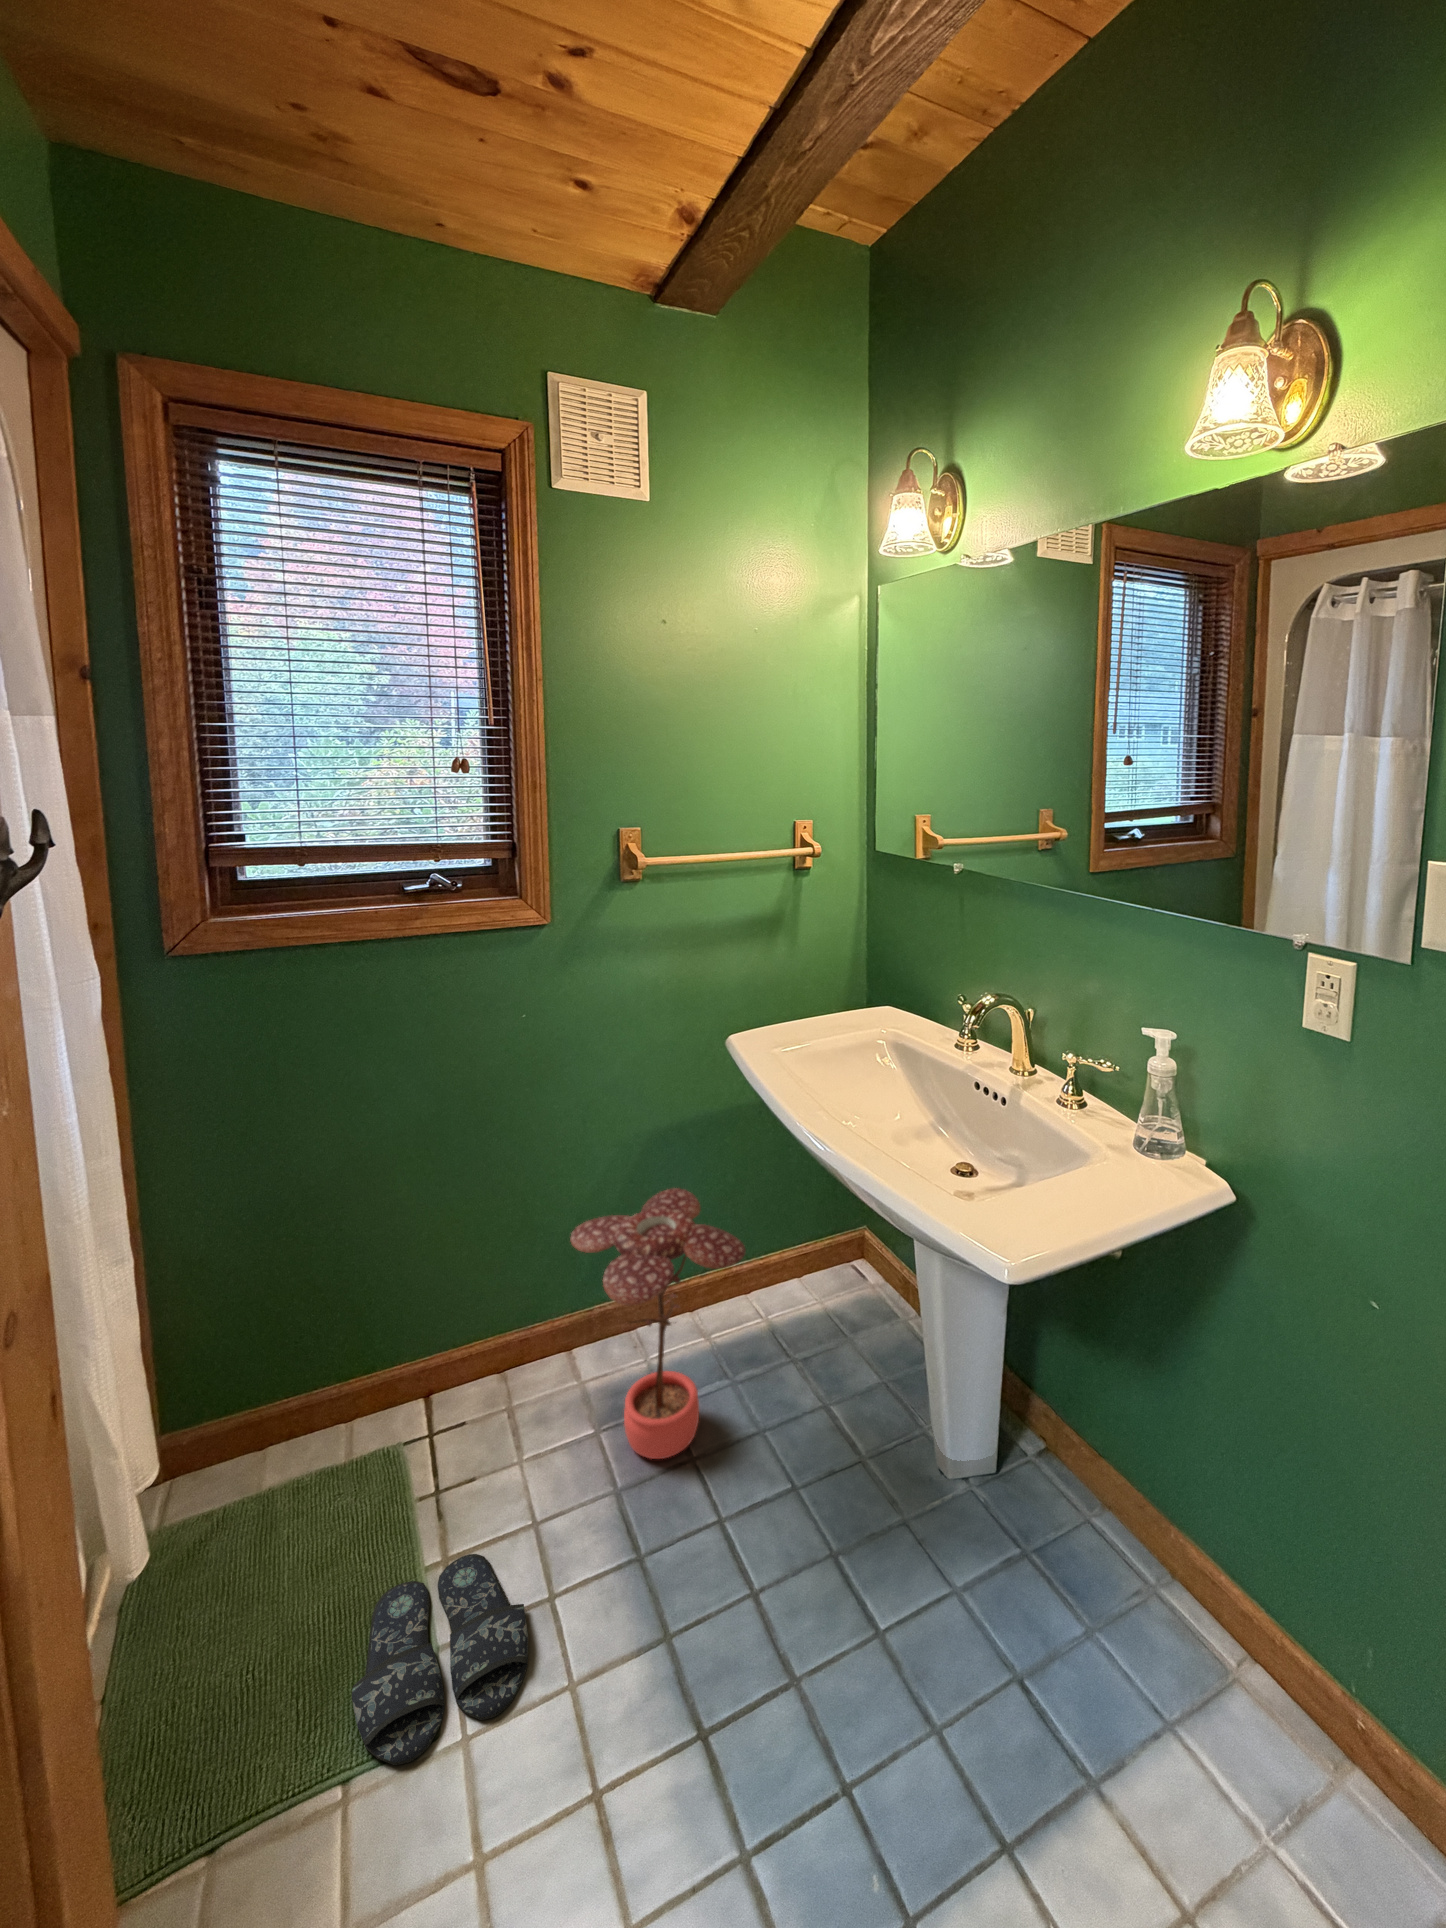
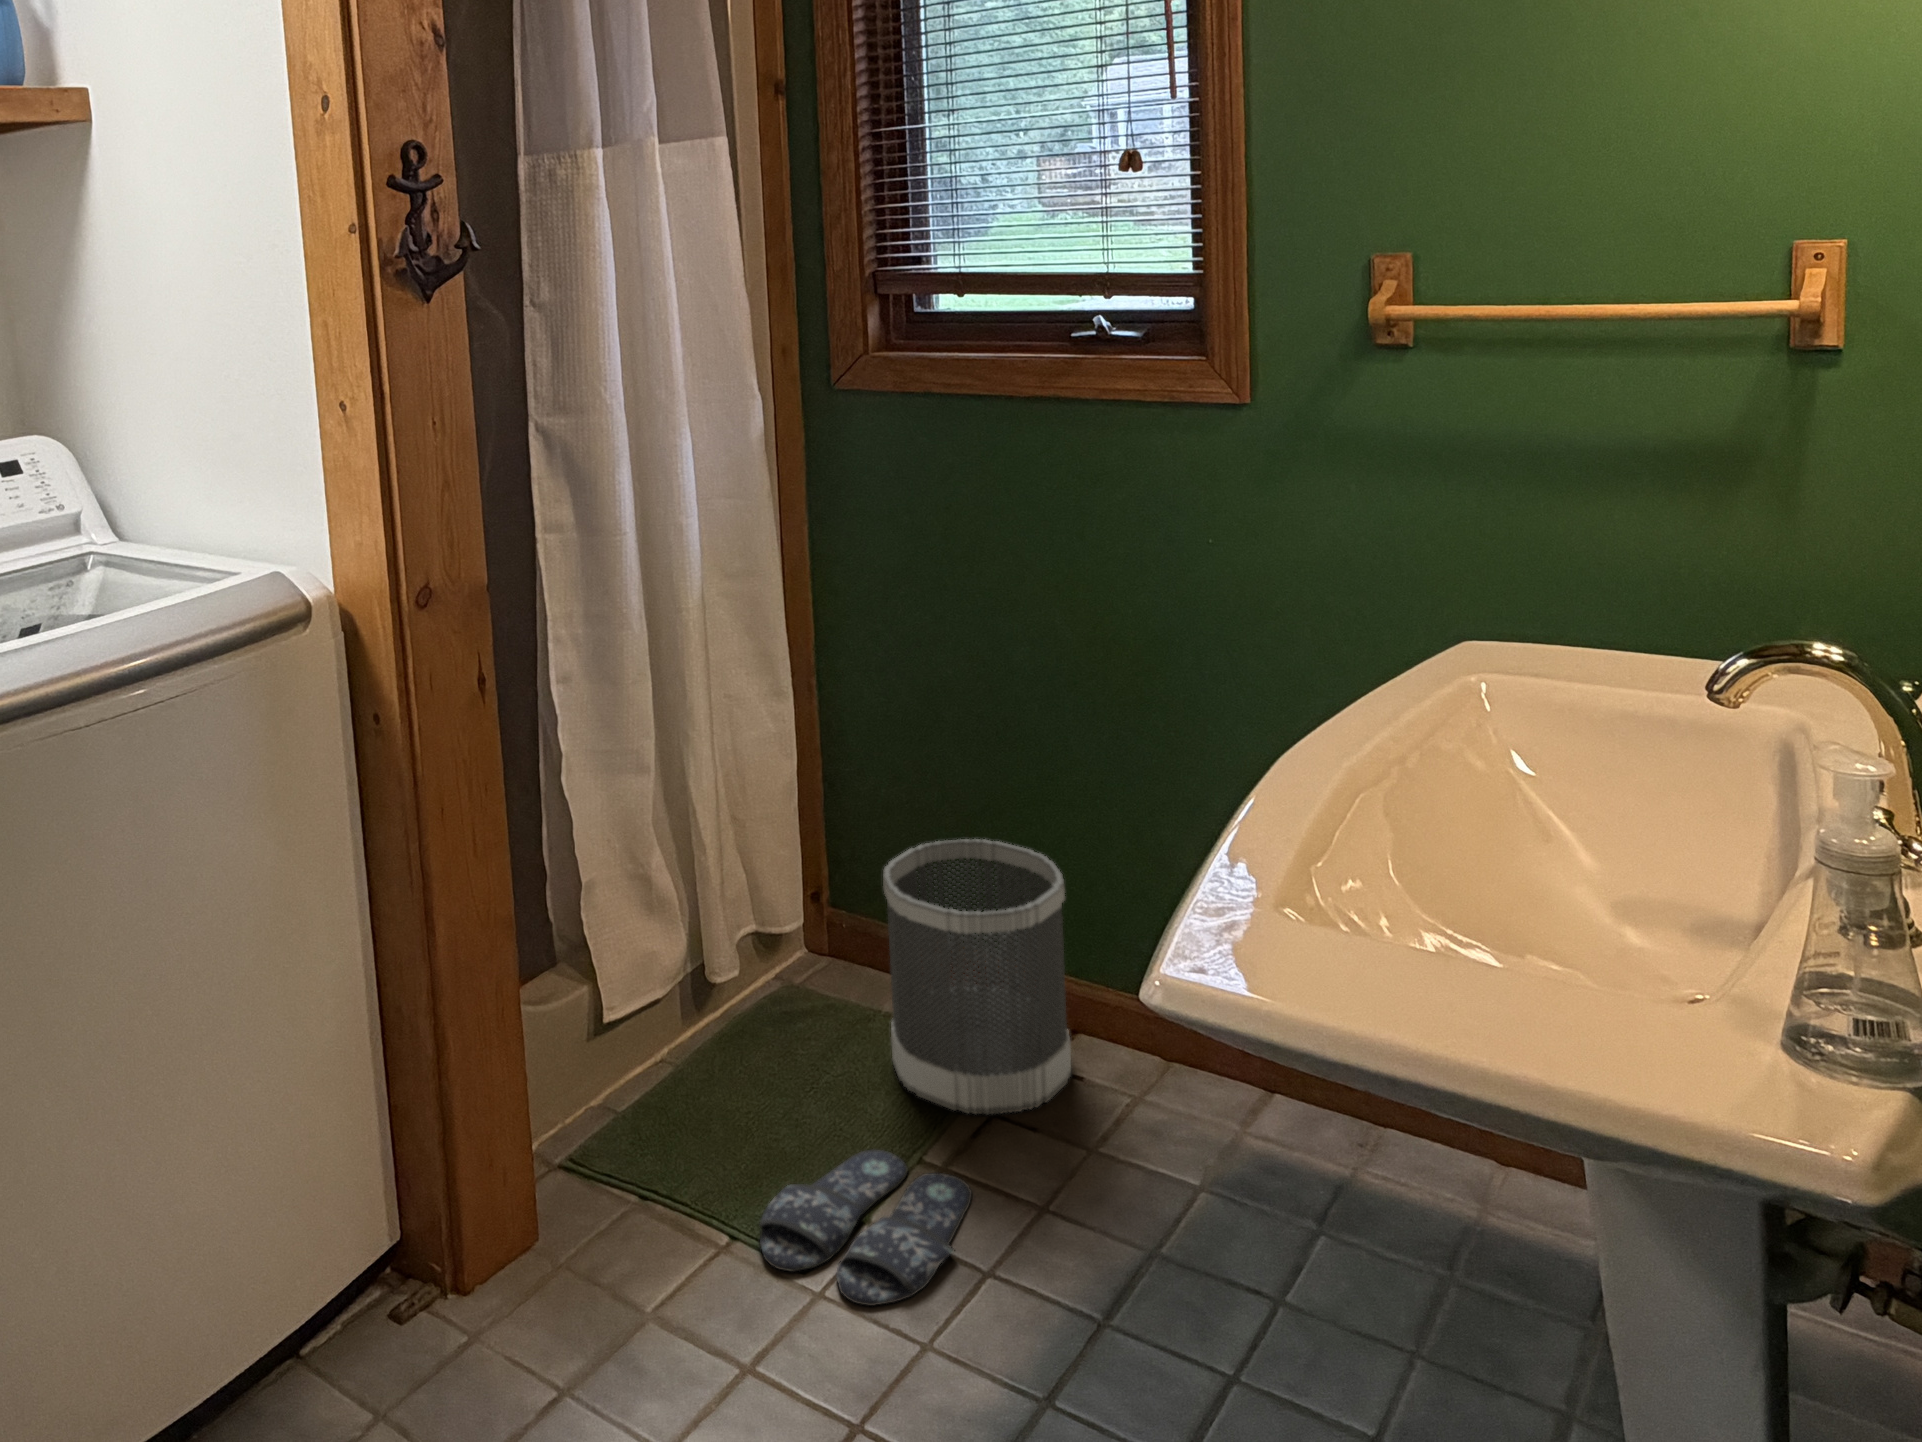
potted plant: present [570,1188,746,1459] -> none [1122,862,1396,1280]
wastebasket: none [301,1279,462,1529] -> present [883,839,1071,1114]

